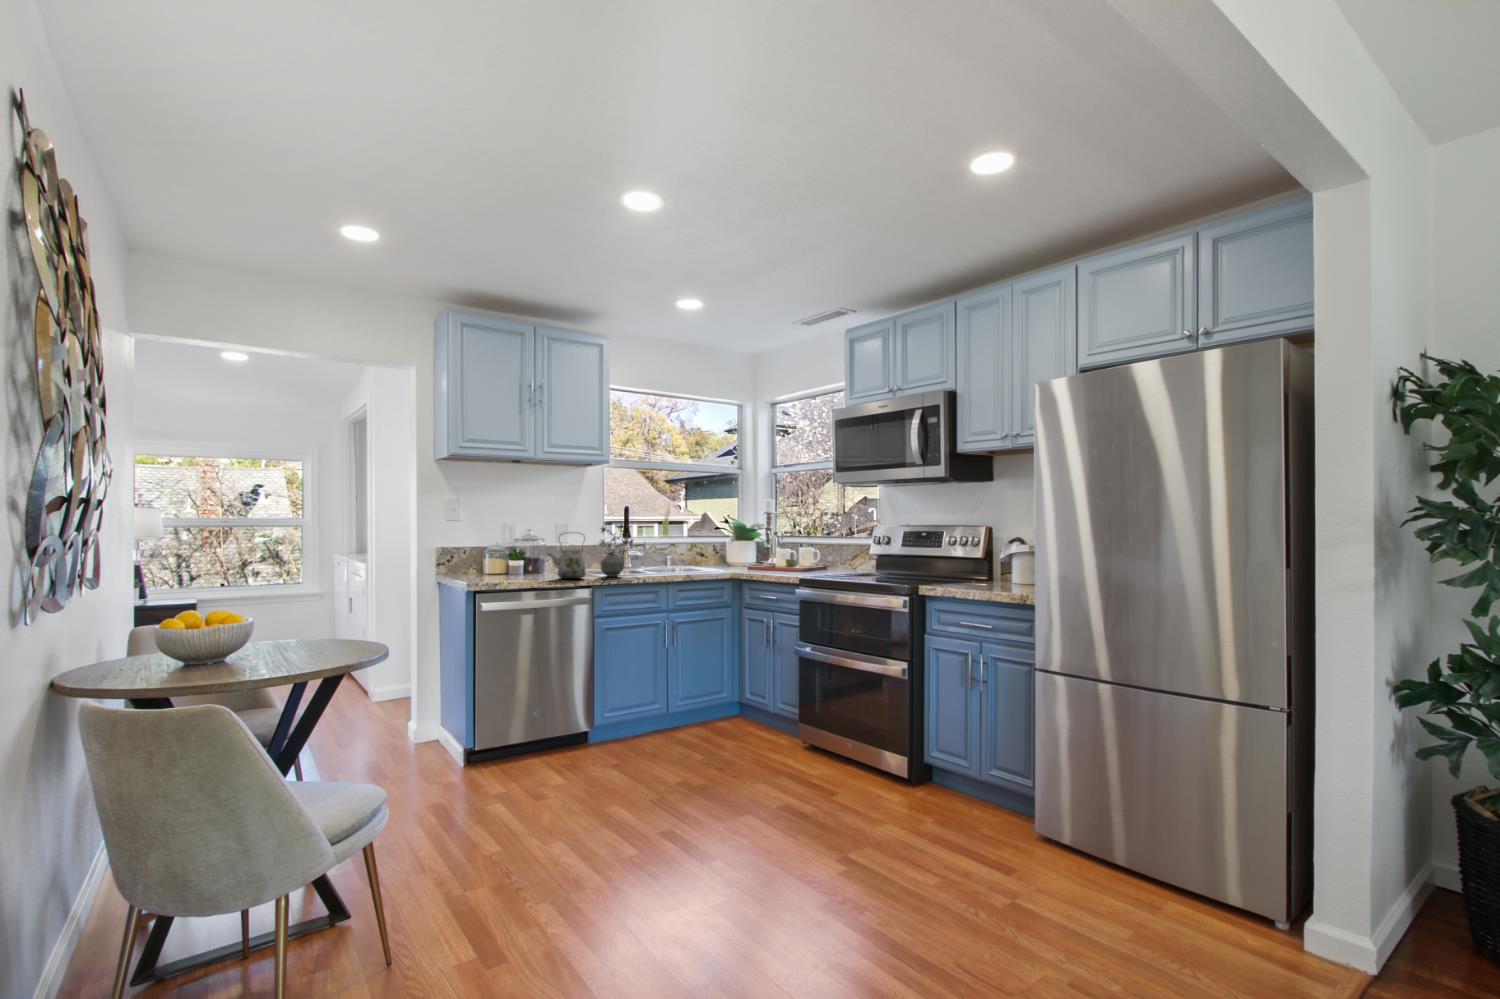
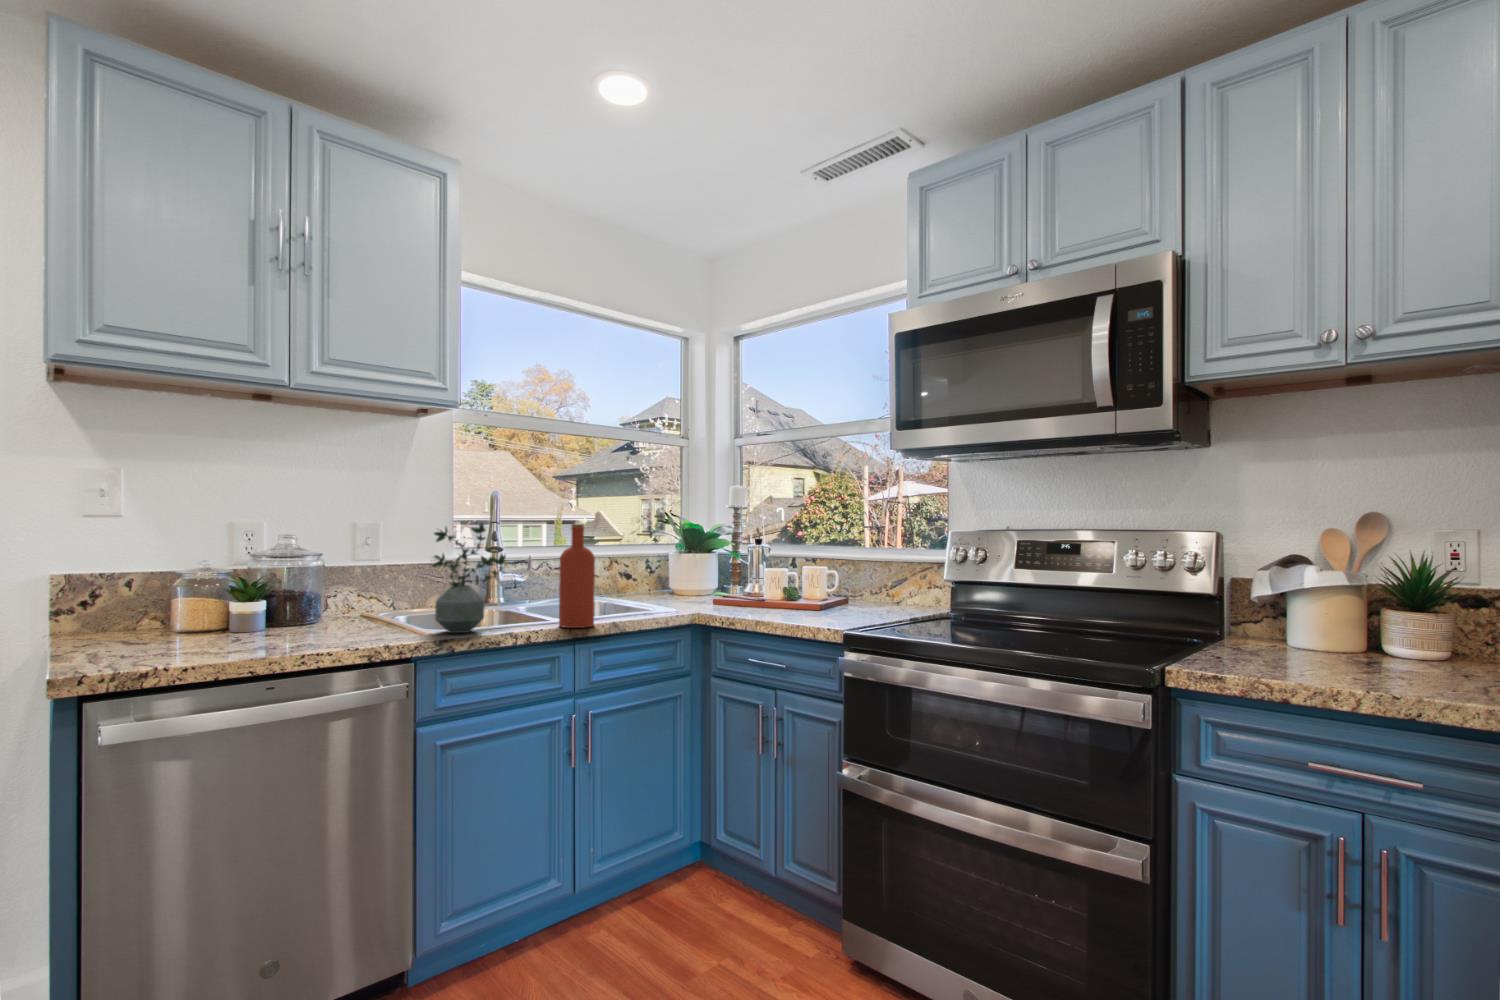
bottle: none [660,524,678,577] -> present [559,523,595,628]
kettle: present [548,537,585,579] -> none [307,541,398,644]

